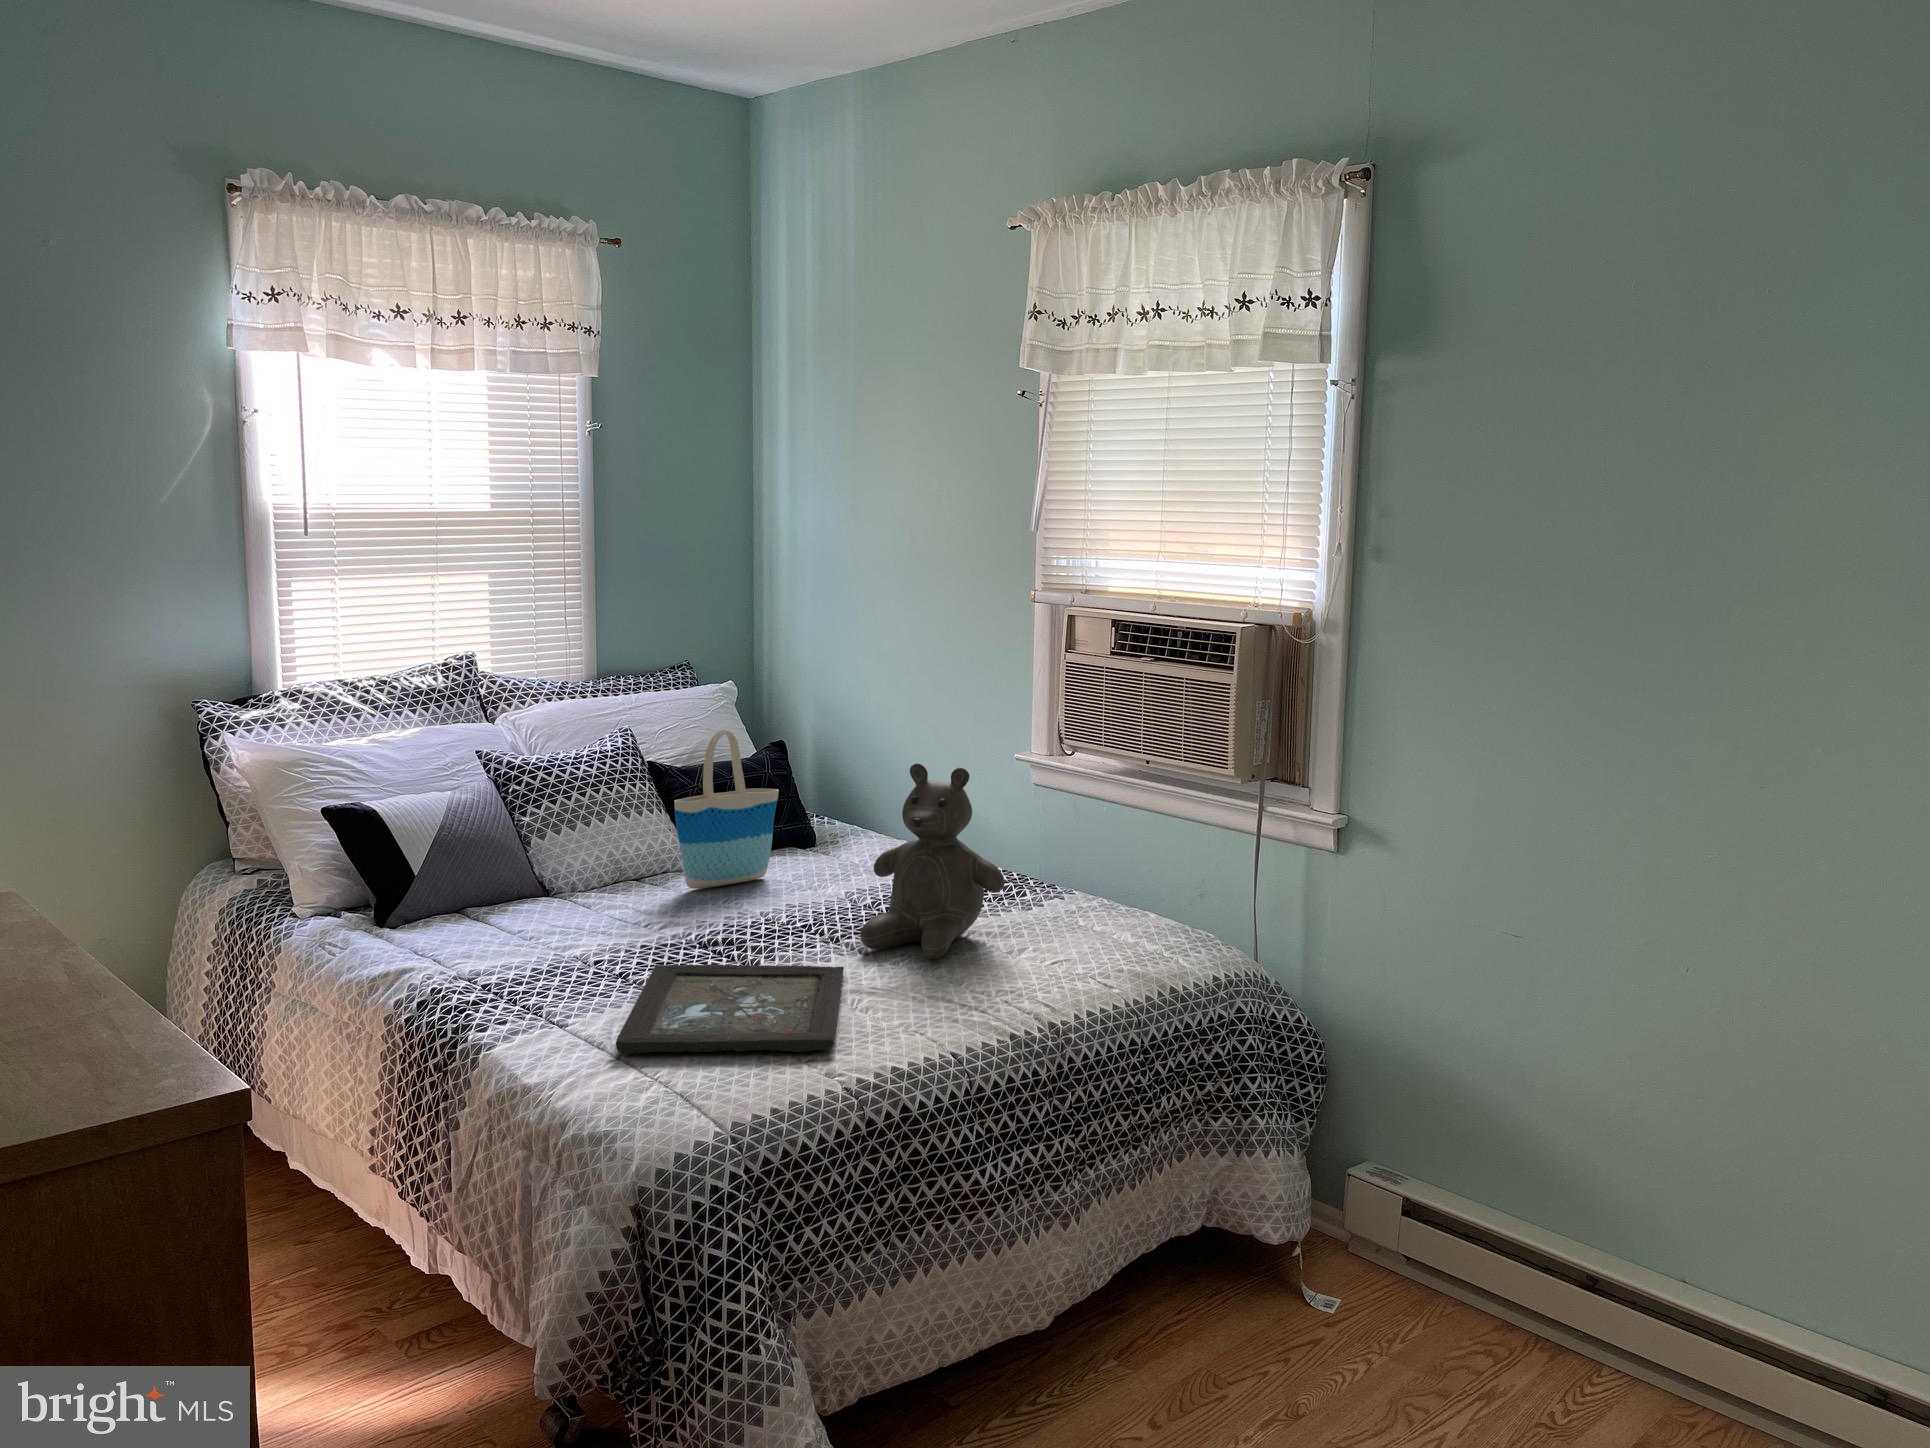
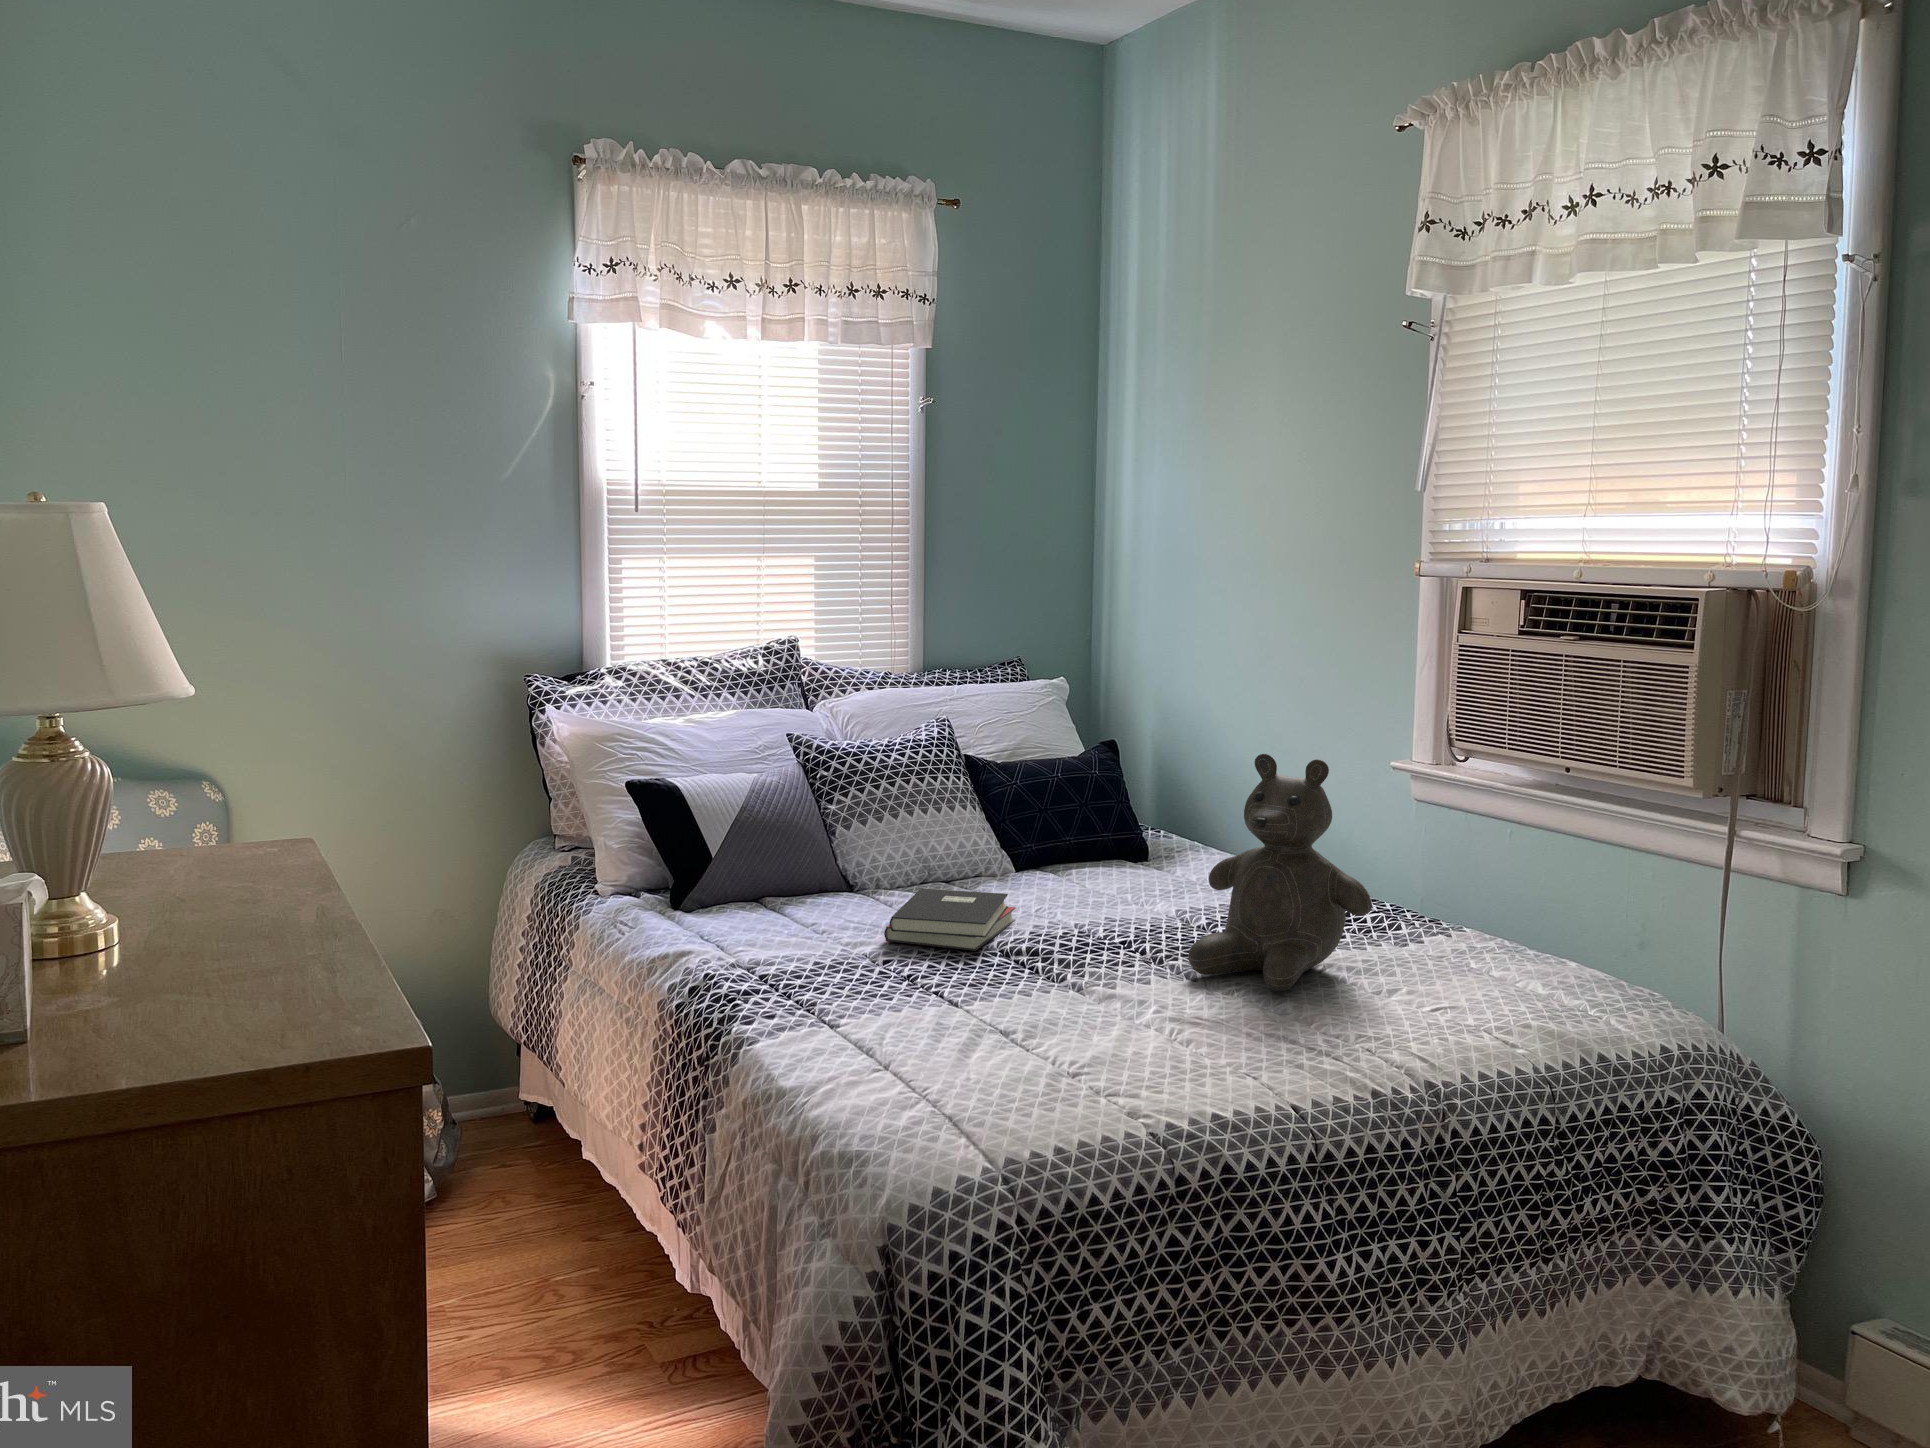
tote bag: present [674,730,779,889] -> none [985,715,1105,895]
hardback book: none [592,890,707,944] -> present [884,889,1016,951]
tray: present [616,965,844,1053] -> none [885,970,1165,1084]

